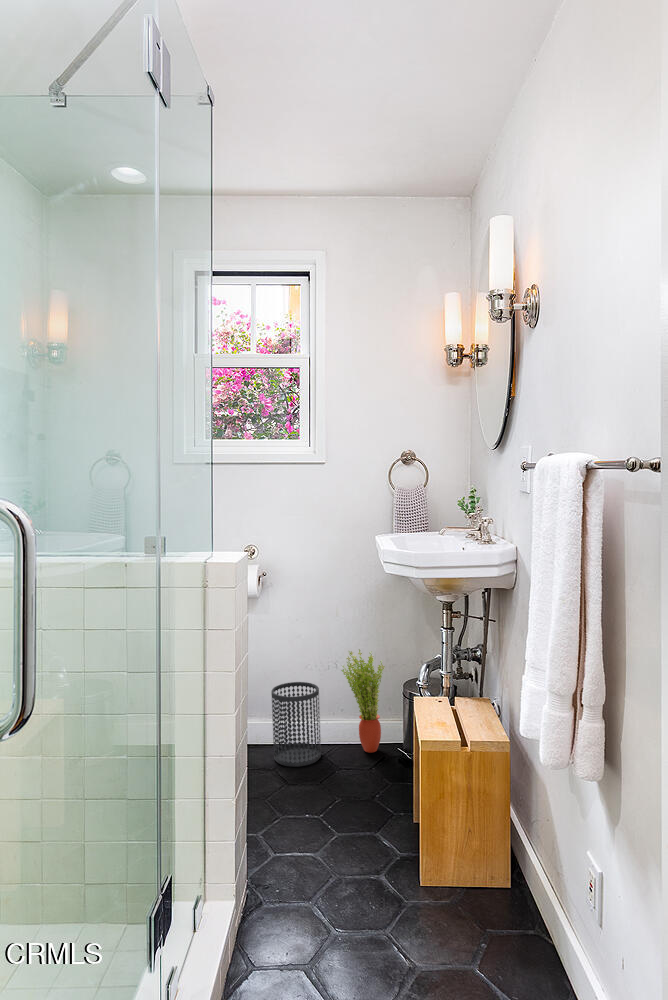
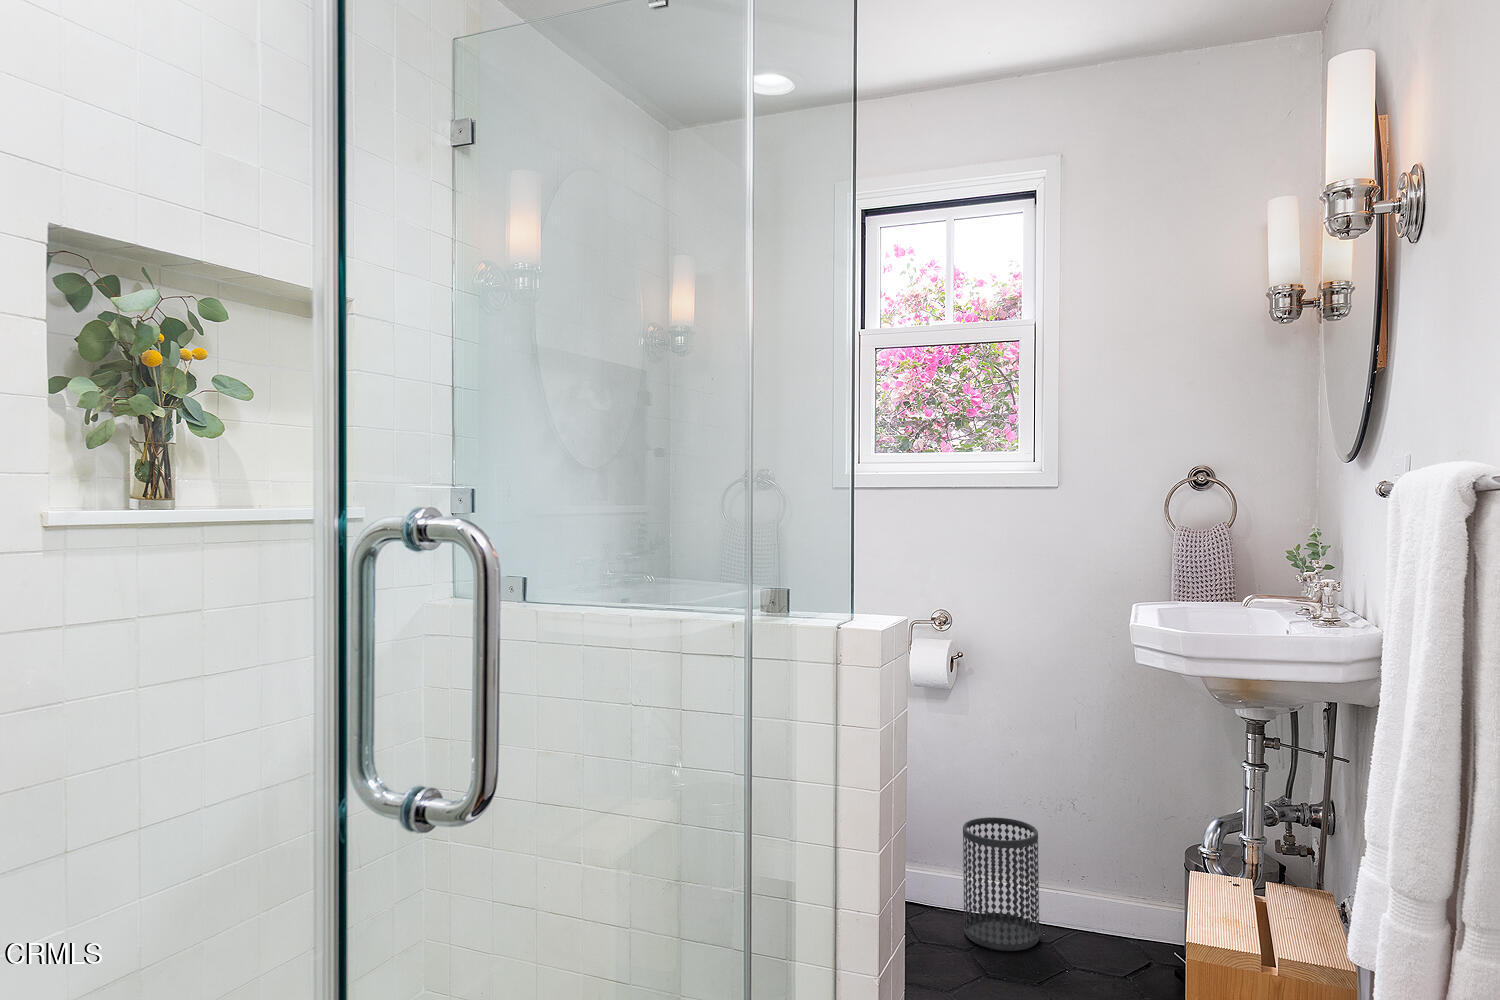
potted plant: present [342,649,385,753] -> none [1075,780,1150,952]

